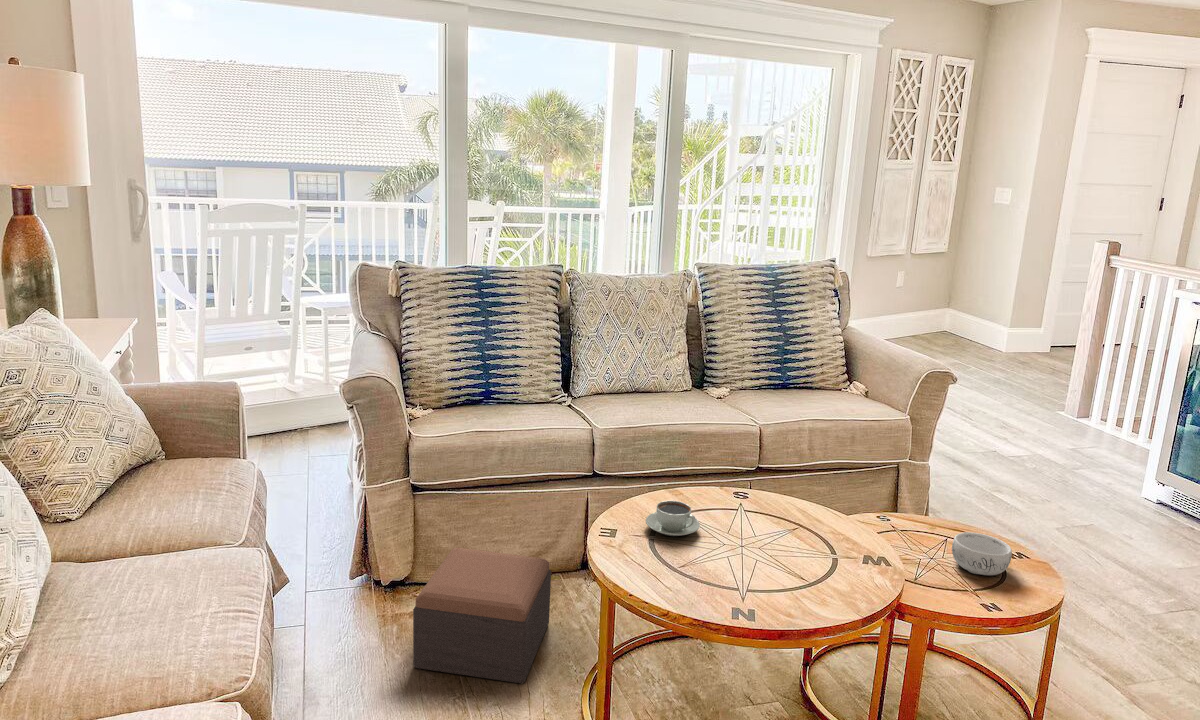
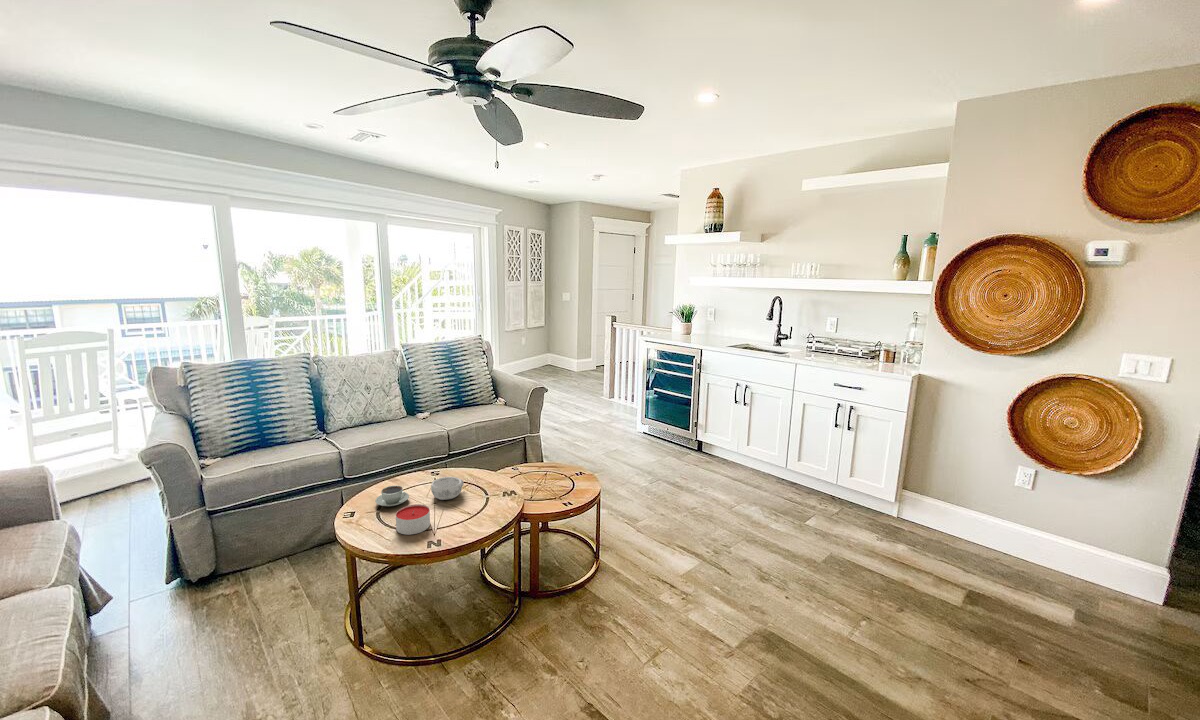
decorative bowl: present [952,532,1012,575] -> present [431,477,464,500]
candle: none [680,541,740,594] -> present [396,504,430,535]
footstool: present [413,548,551,684] -> none [213,538,323,635]

